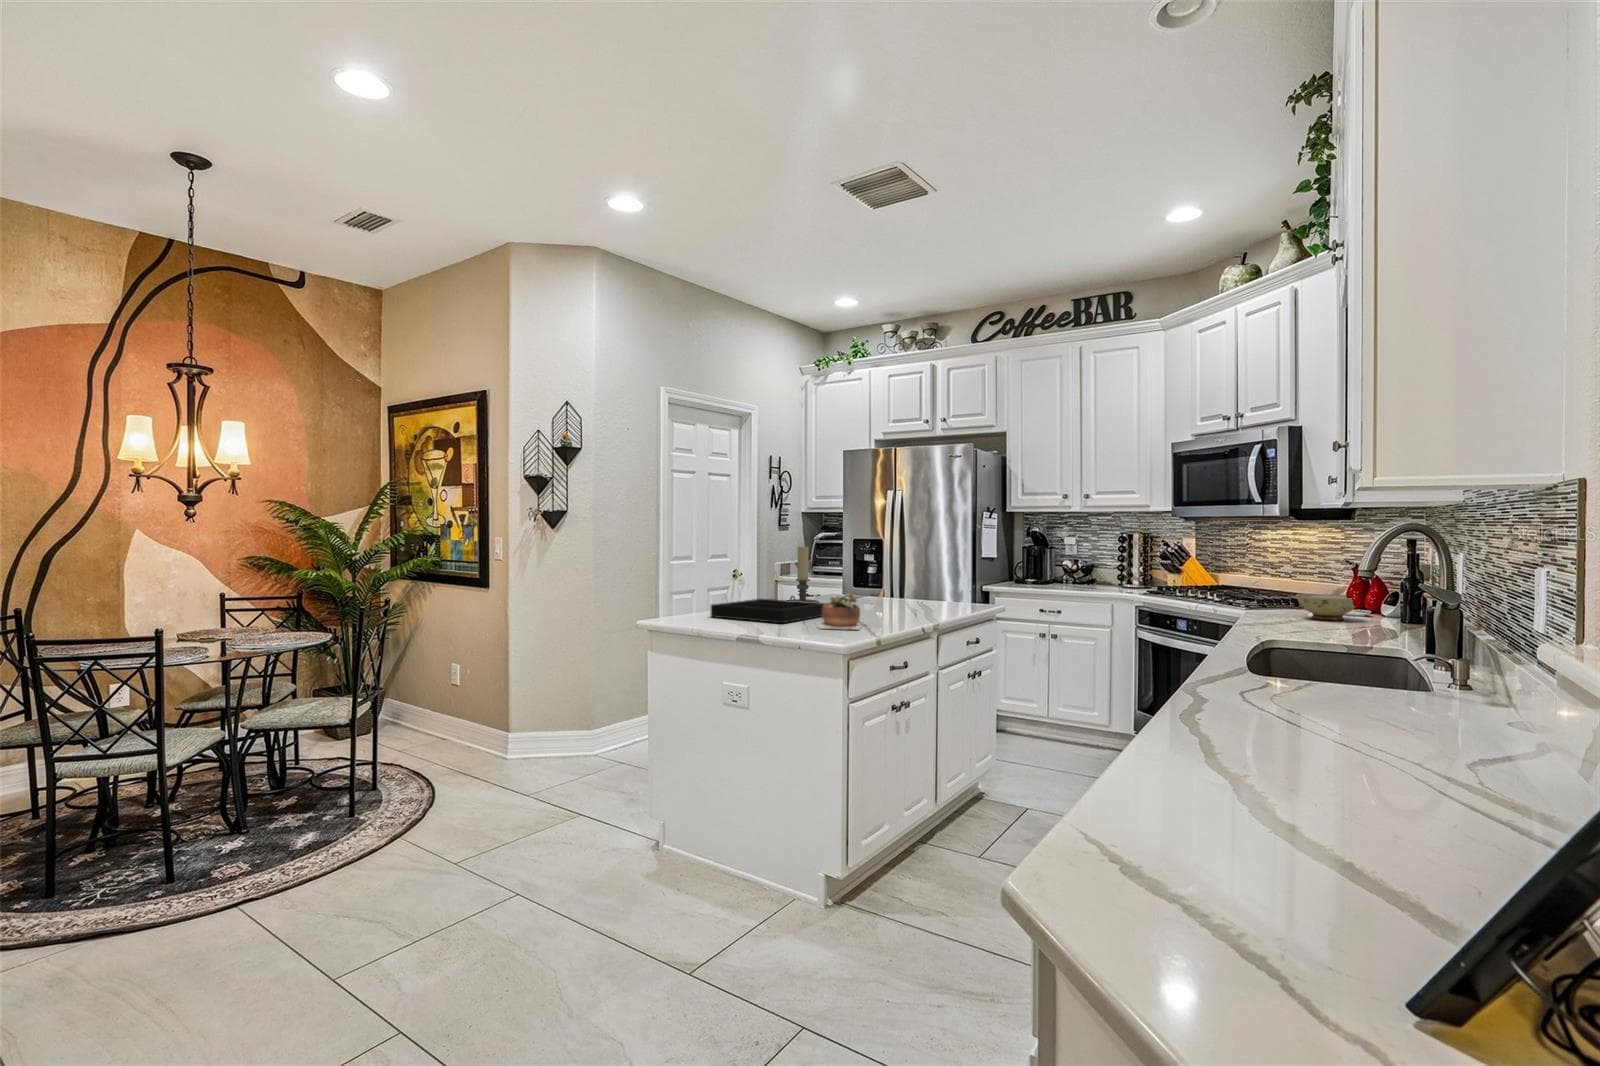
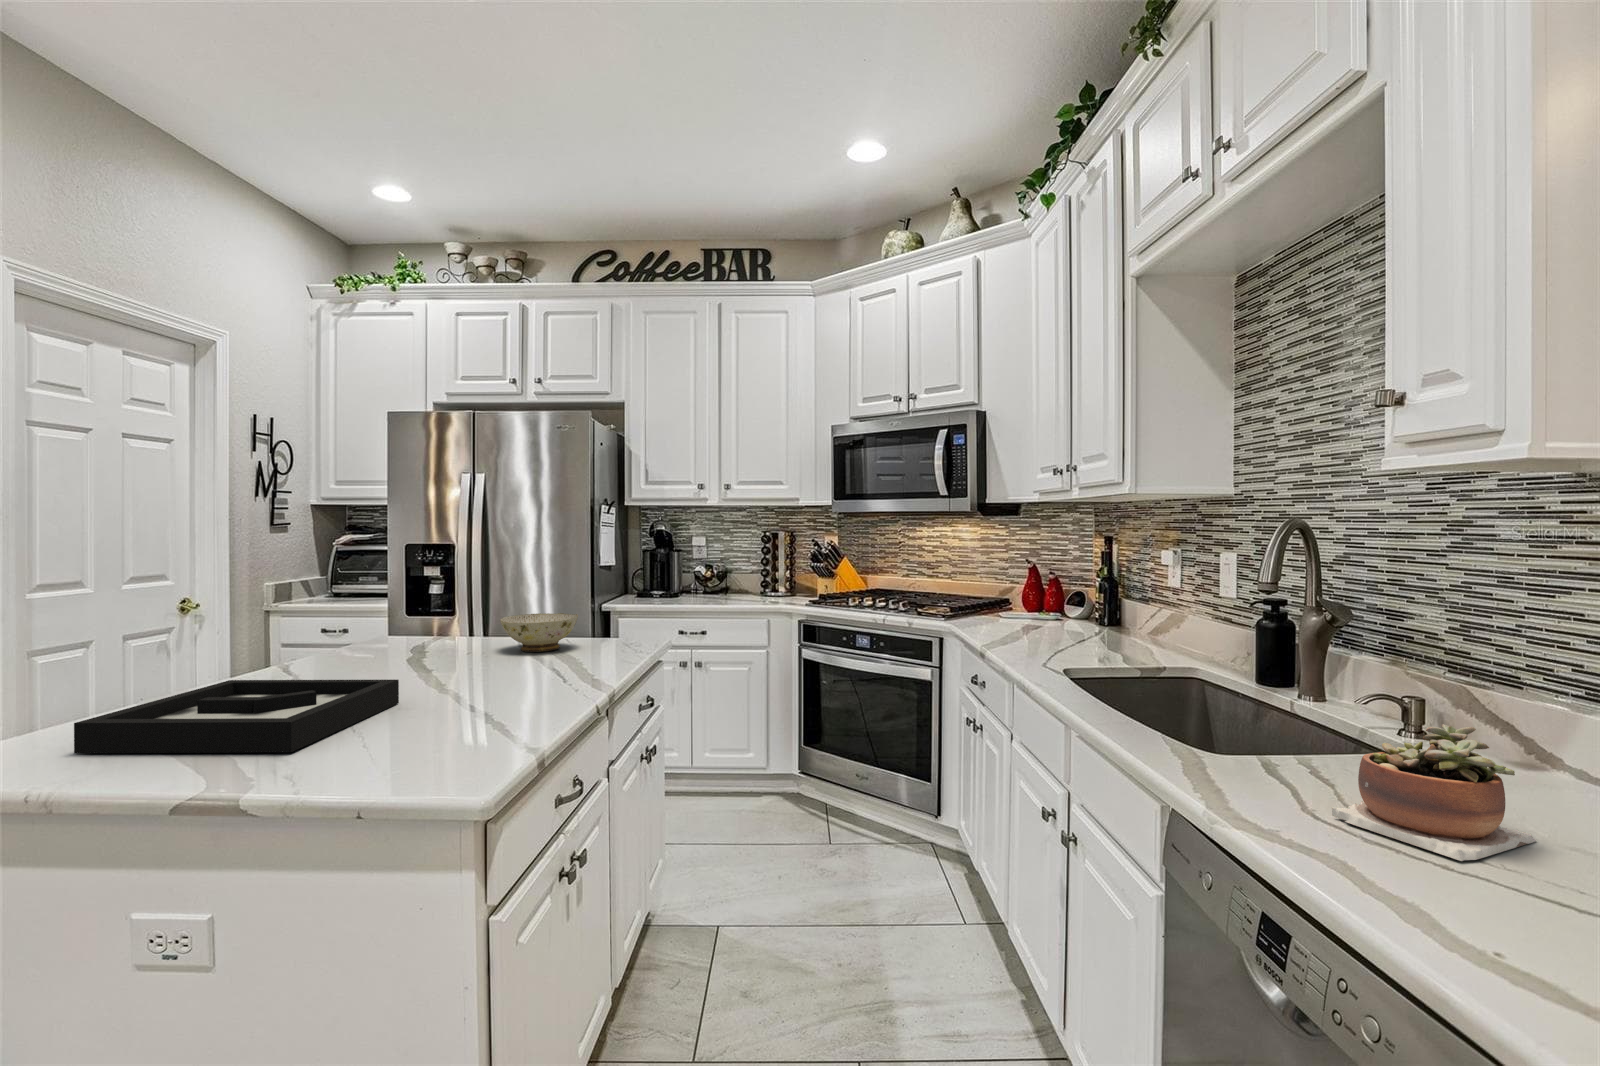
candle holder: present [788,547,819,603] -> none [294,564,367,684]
succulent plant: present [819,593,861,630] -> present [1332,725,1536,861]
ceramic bowl: present [1296,594,1355,620] -> present [500,613,578,652]

